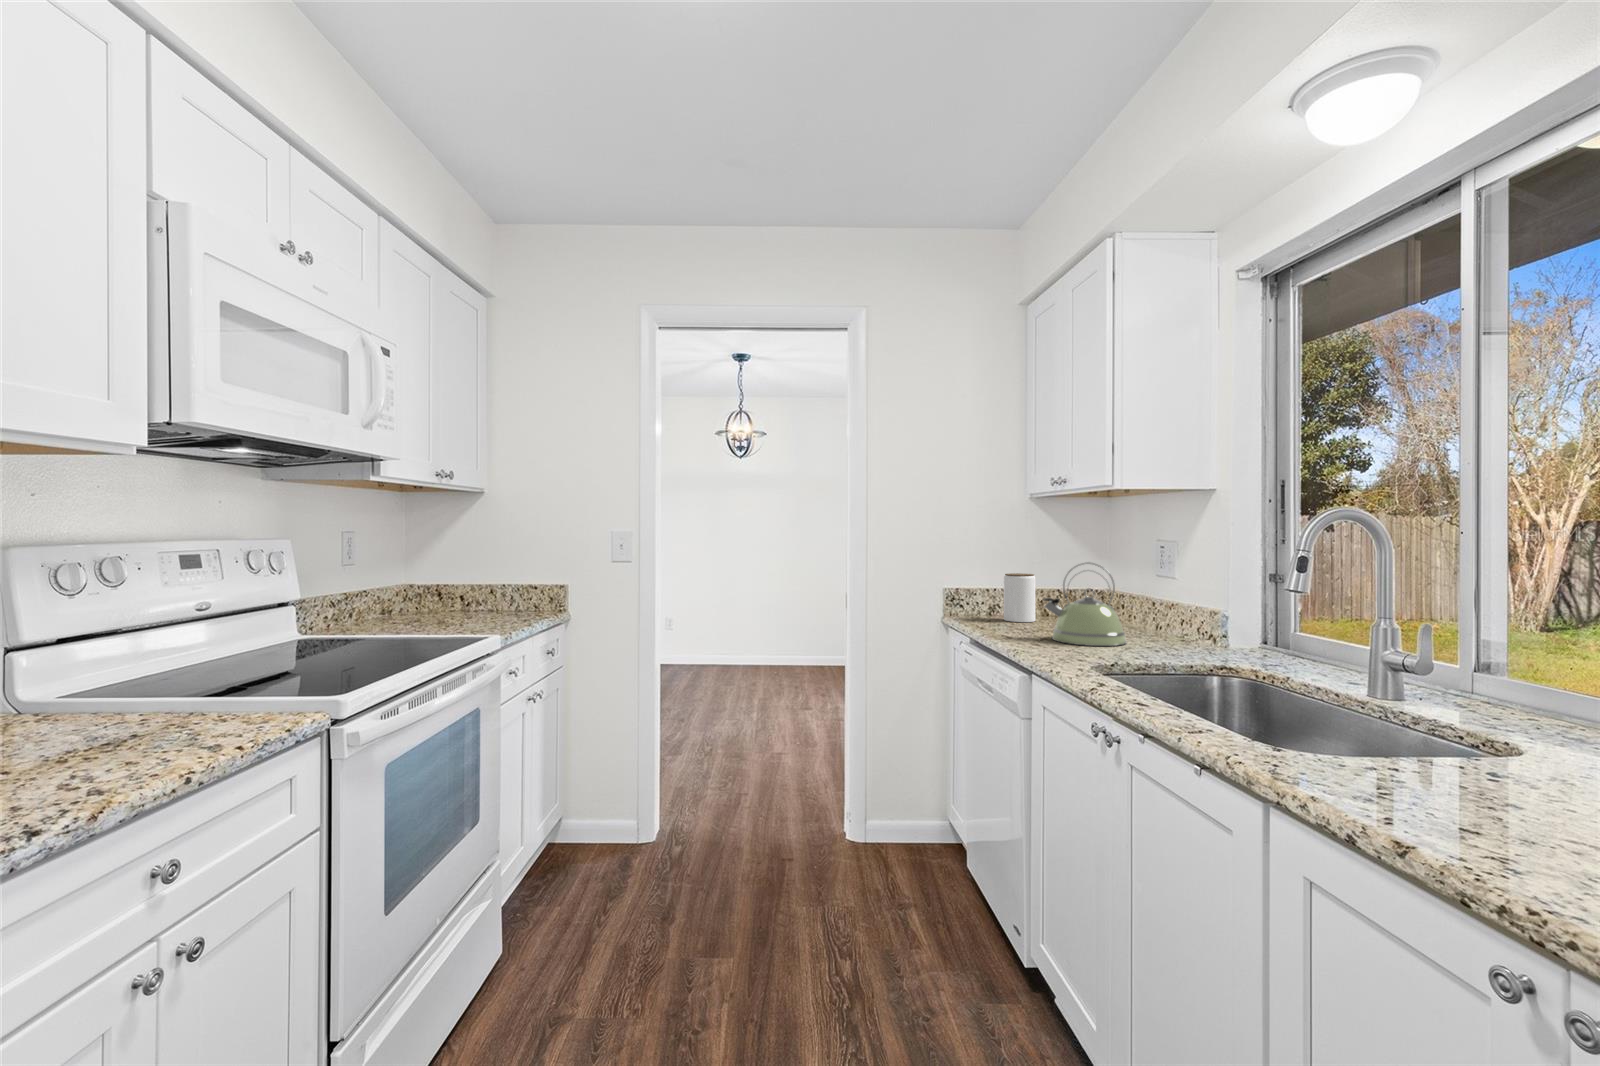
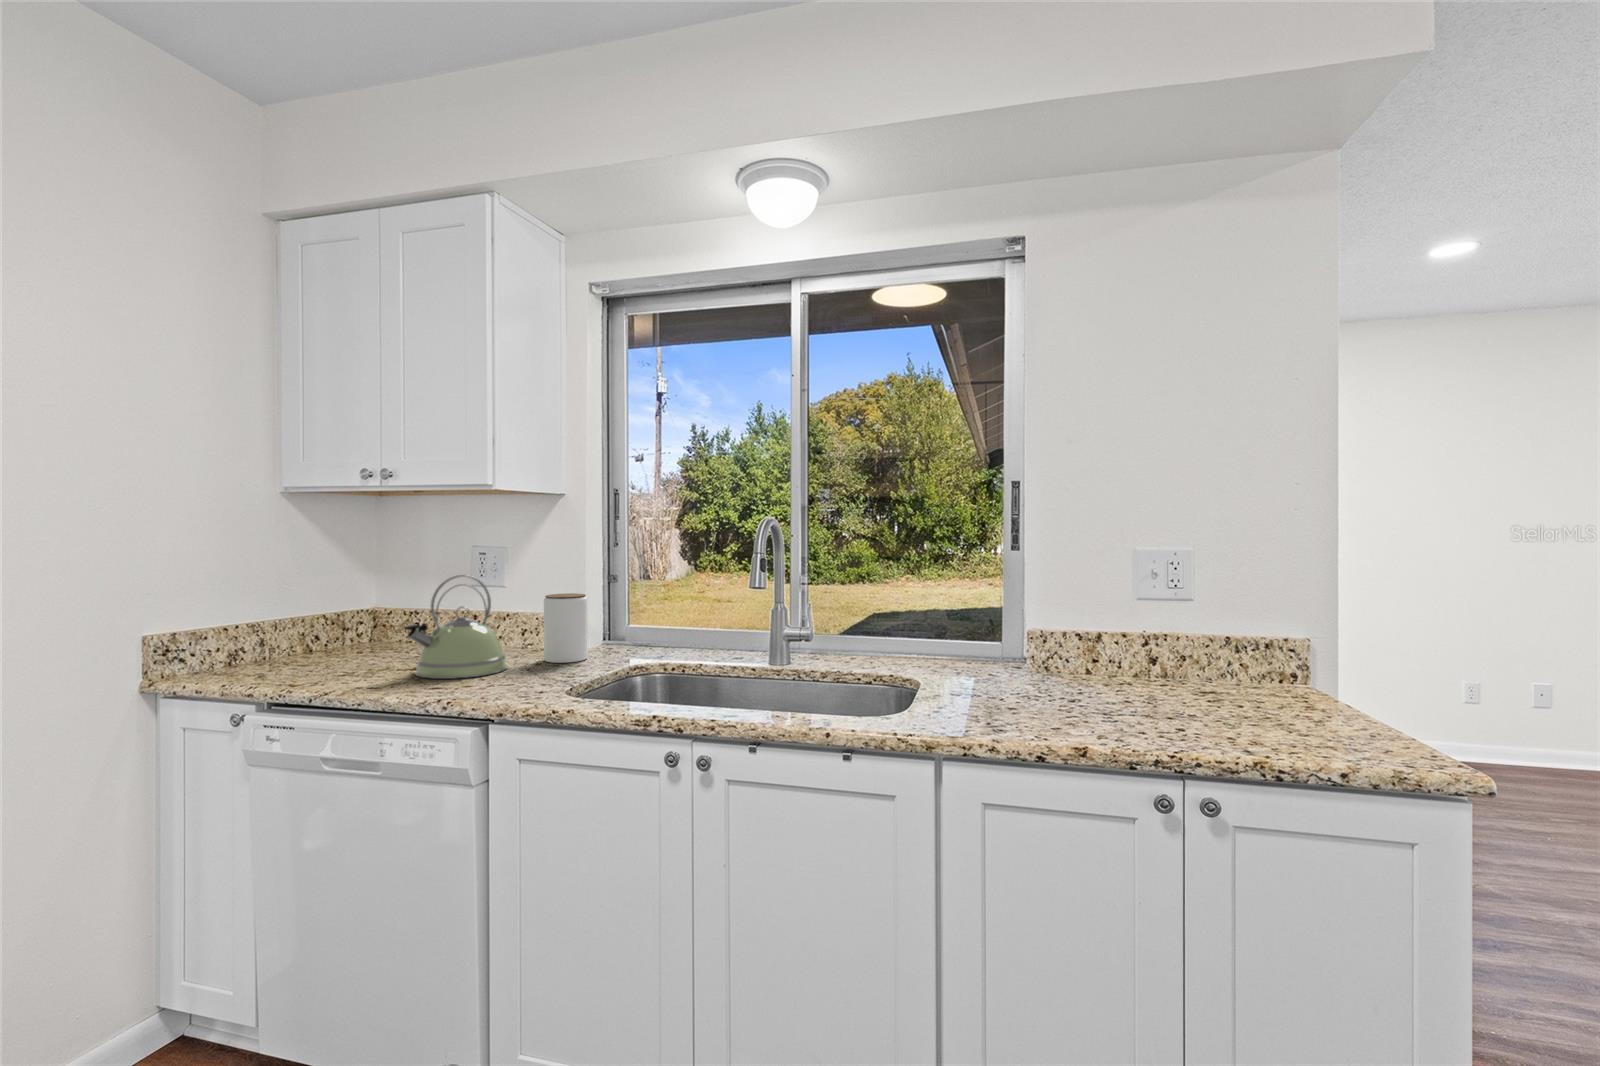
jar: present [1004,573,1035,622] -> present [544,593,588,663]

